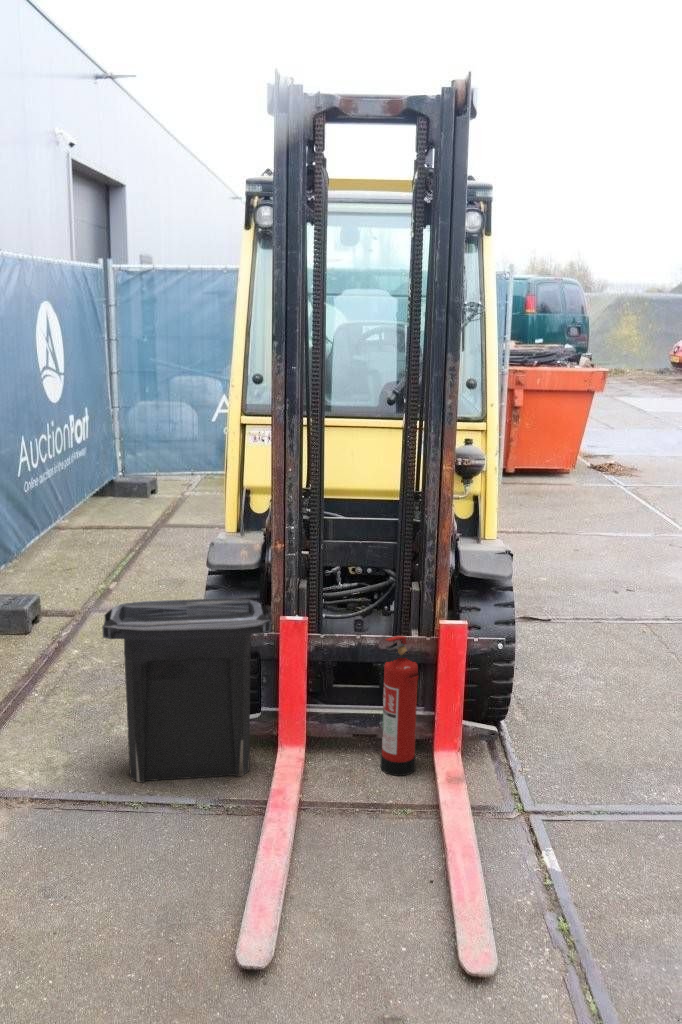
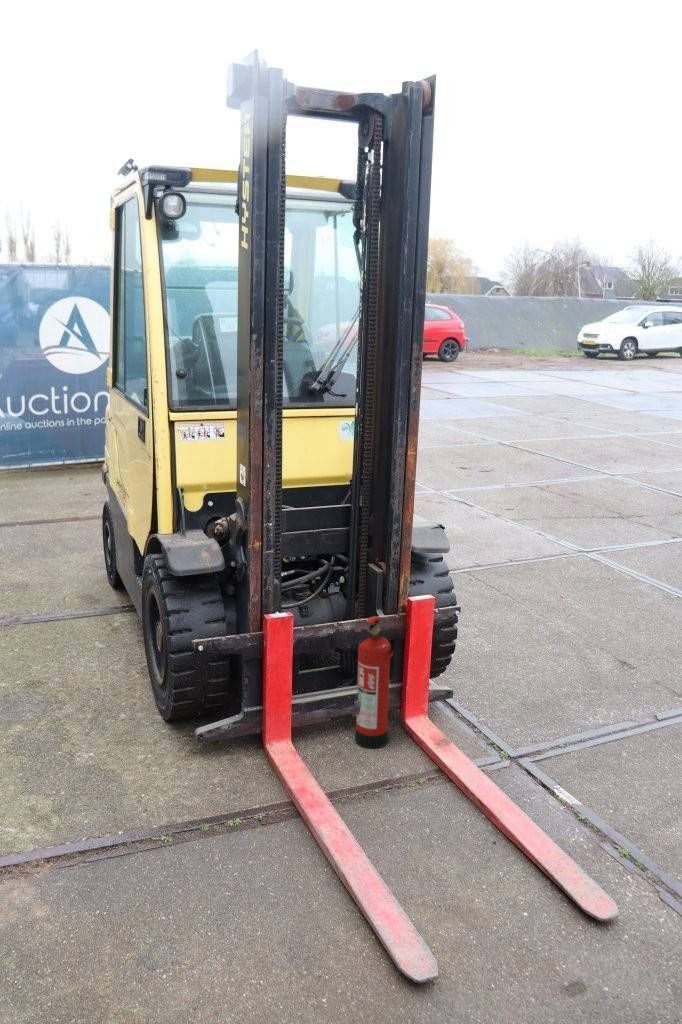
trash can: present [102,598,271,783] -> none [86,603,262,814]

